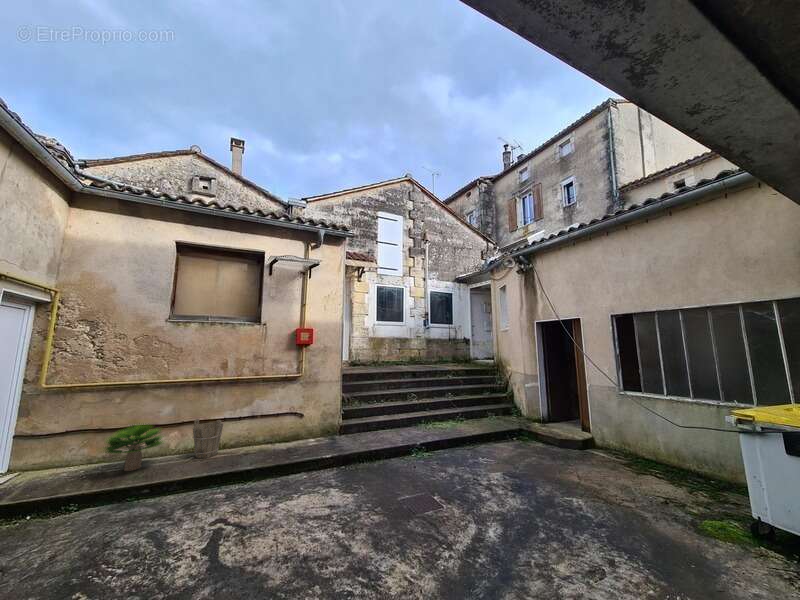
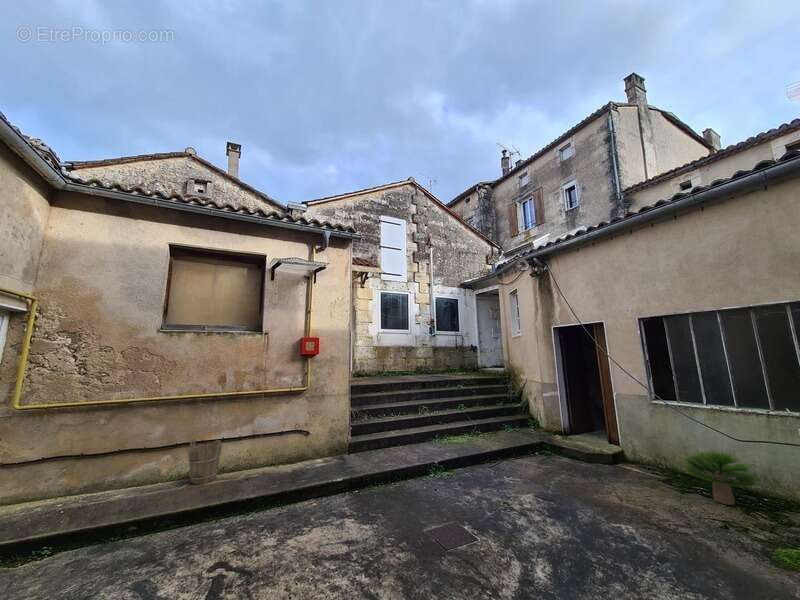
potted plant: present [104,424,163,471] -> present [685,450,759,505]

